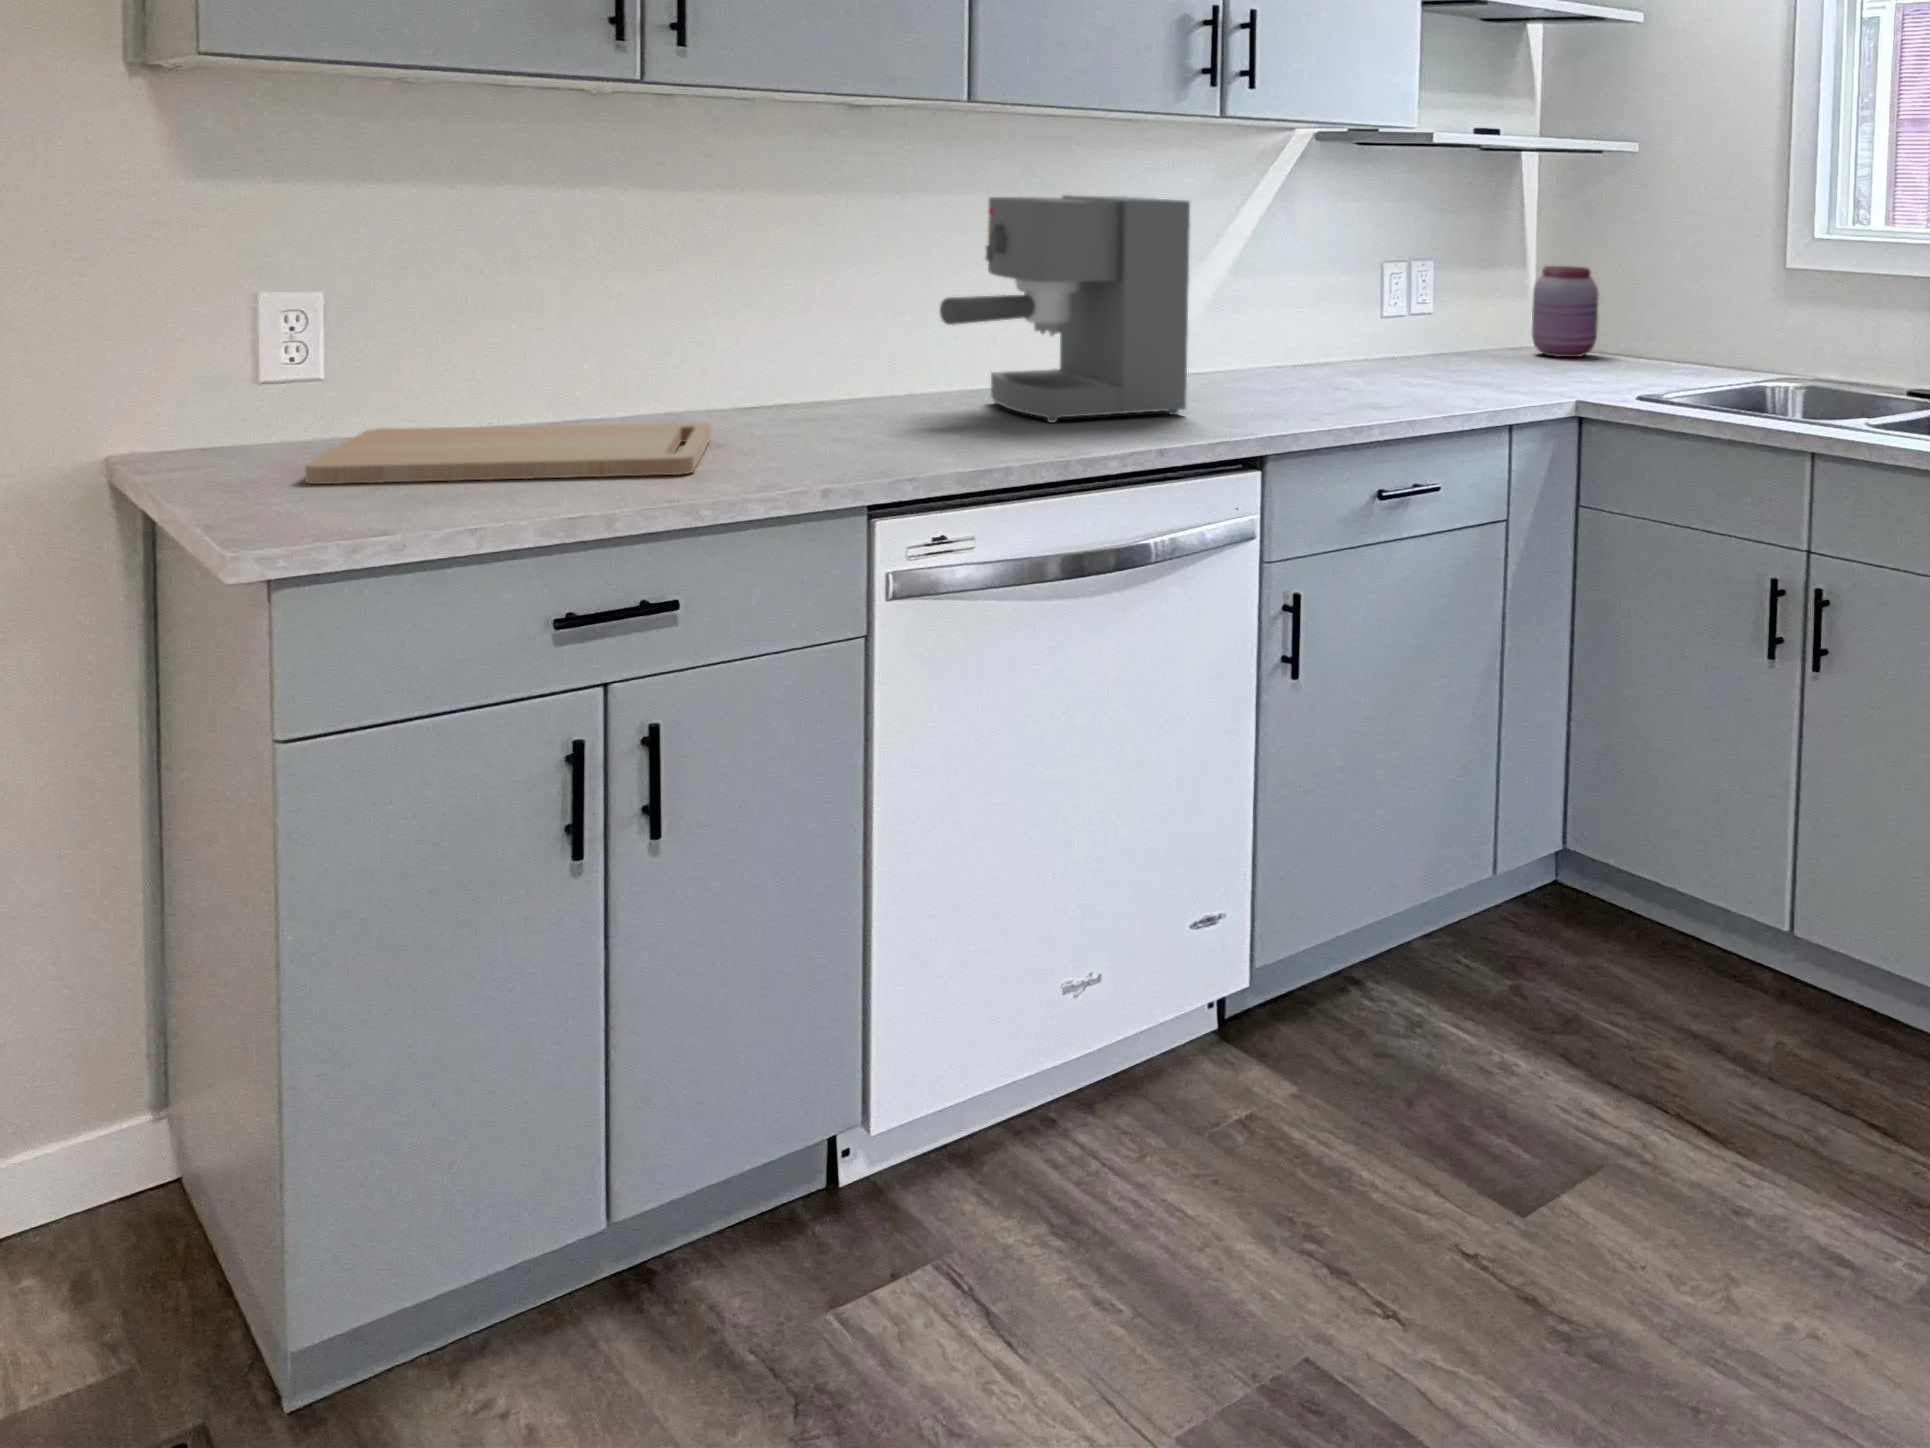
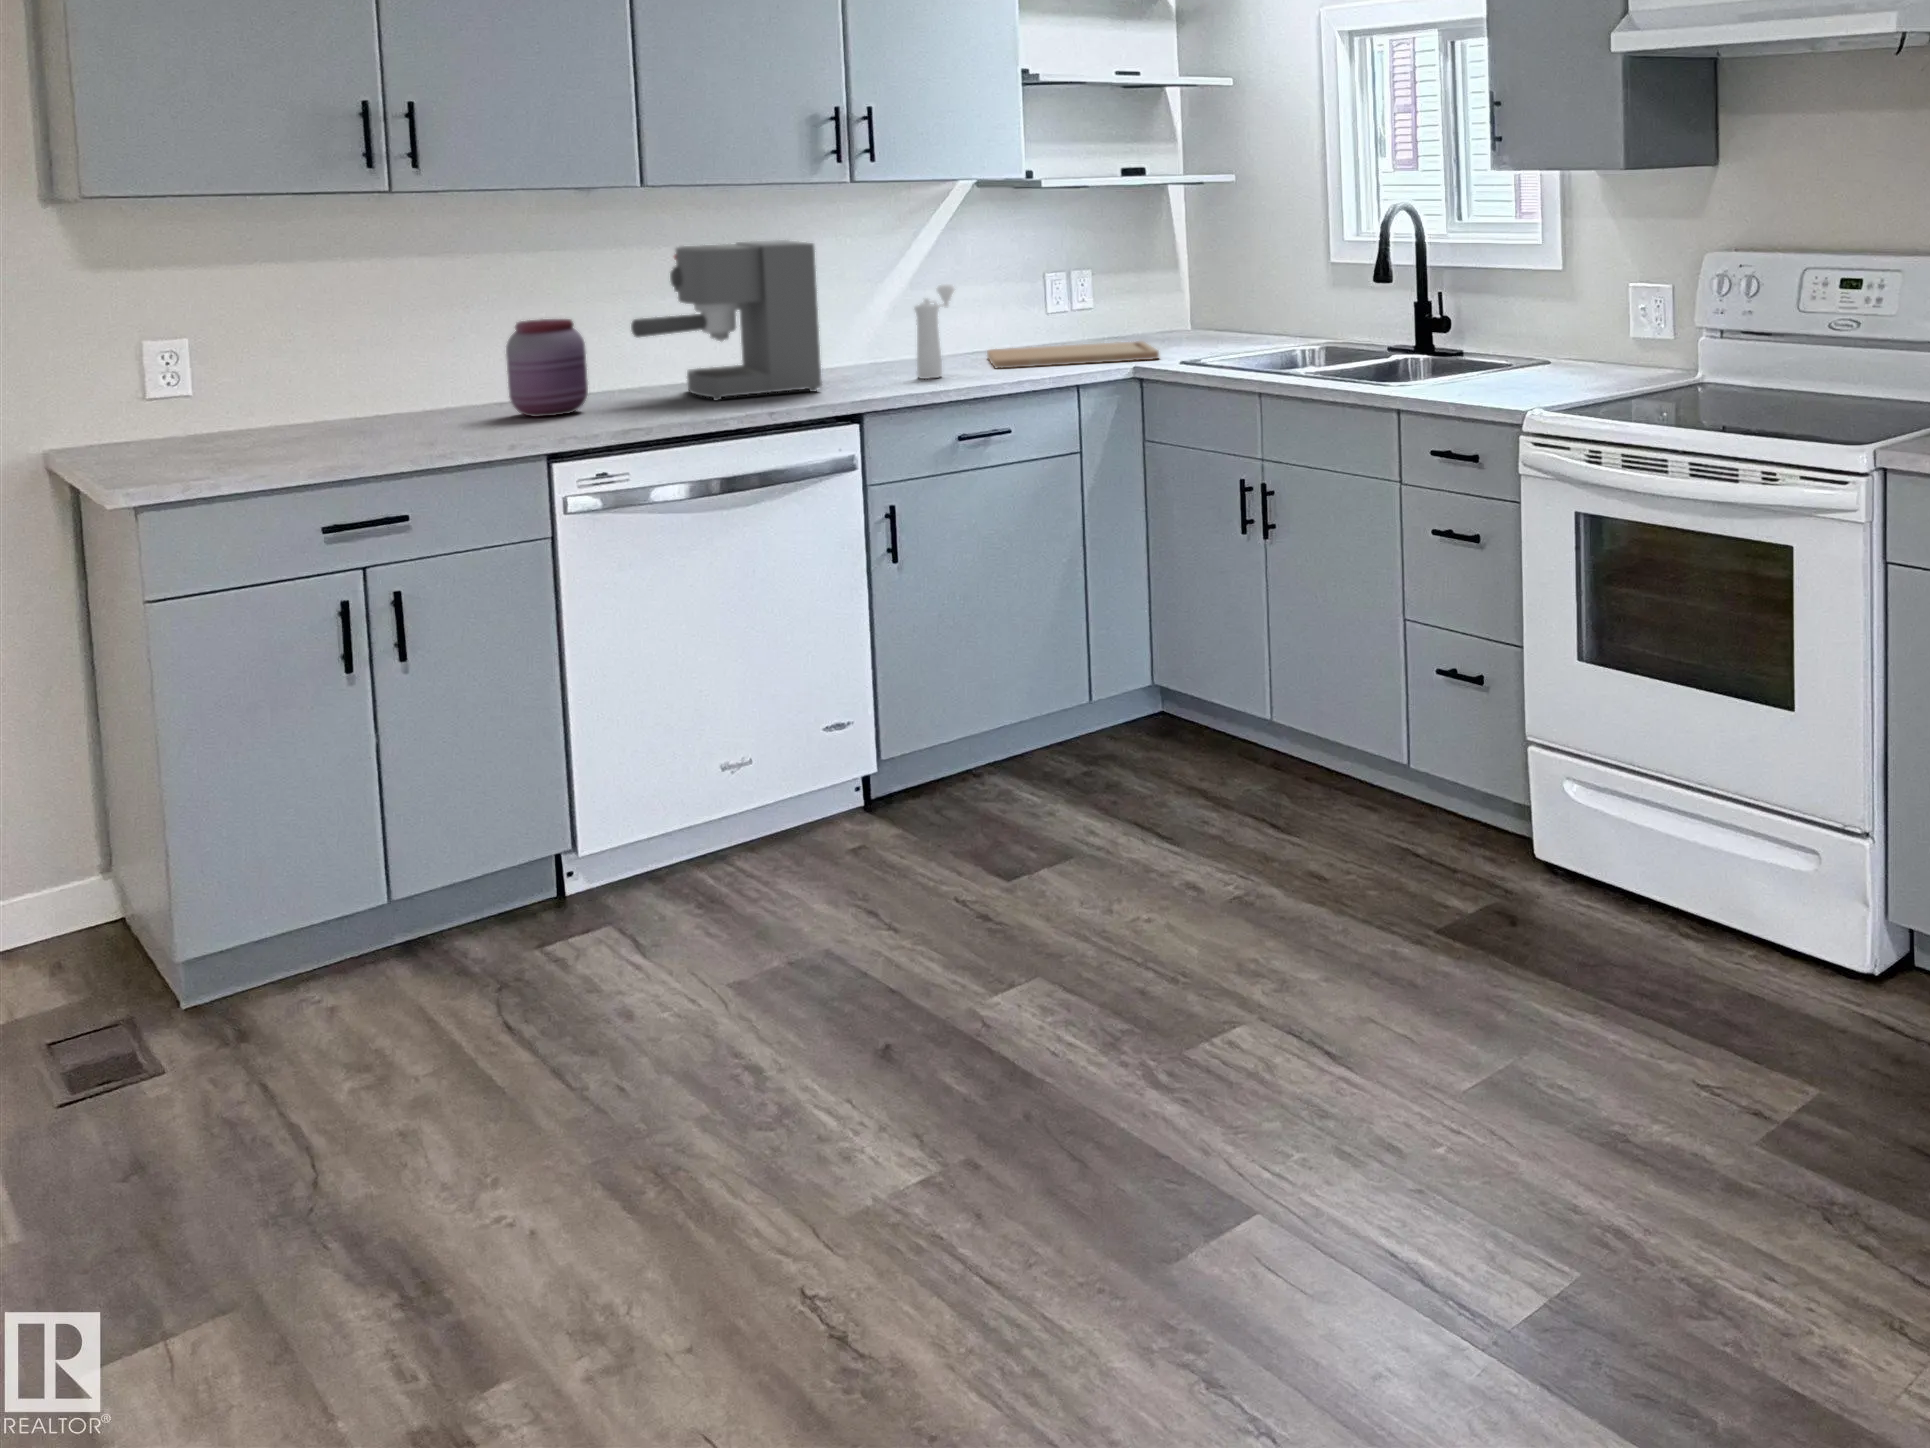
jar: present [1532,266,1598,357] -> present [506,319,588,417]
pepper mill: none [1290,270,1334,402] -> present [914,284,954,379]
cutting board: present [305,423,711,484] -> present [987,341,1159,368]

